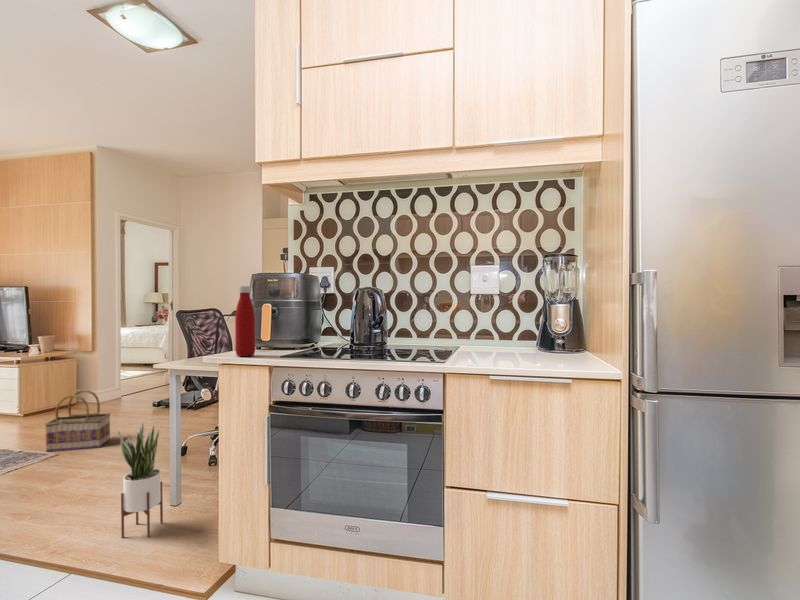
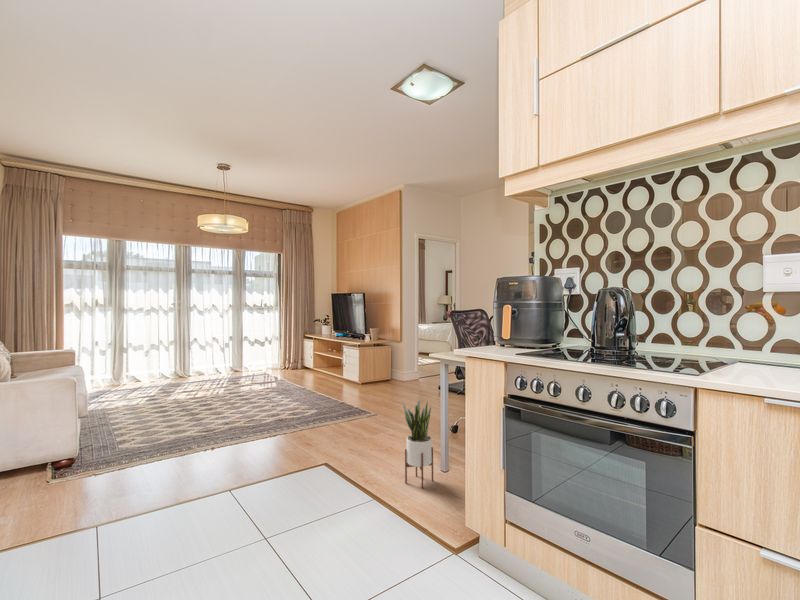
bottle: present [235,286,255,356] -> none [478,289,494,351]
basket: present [45,390,110,452] -> none [370,368,409,413]

